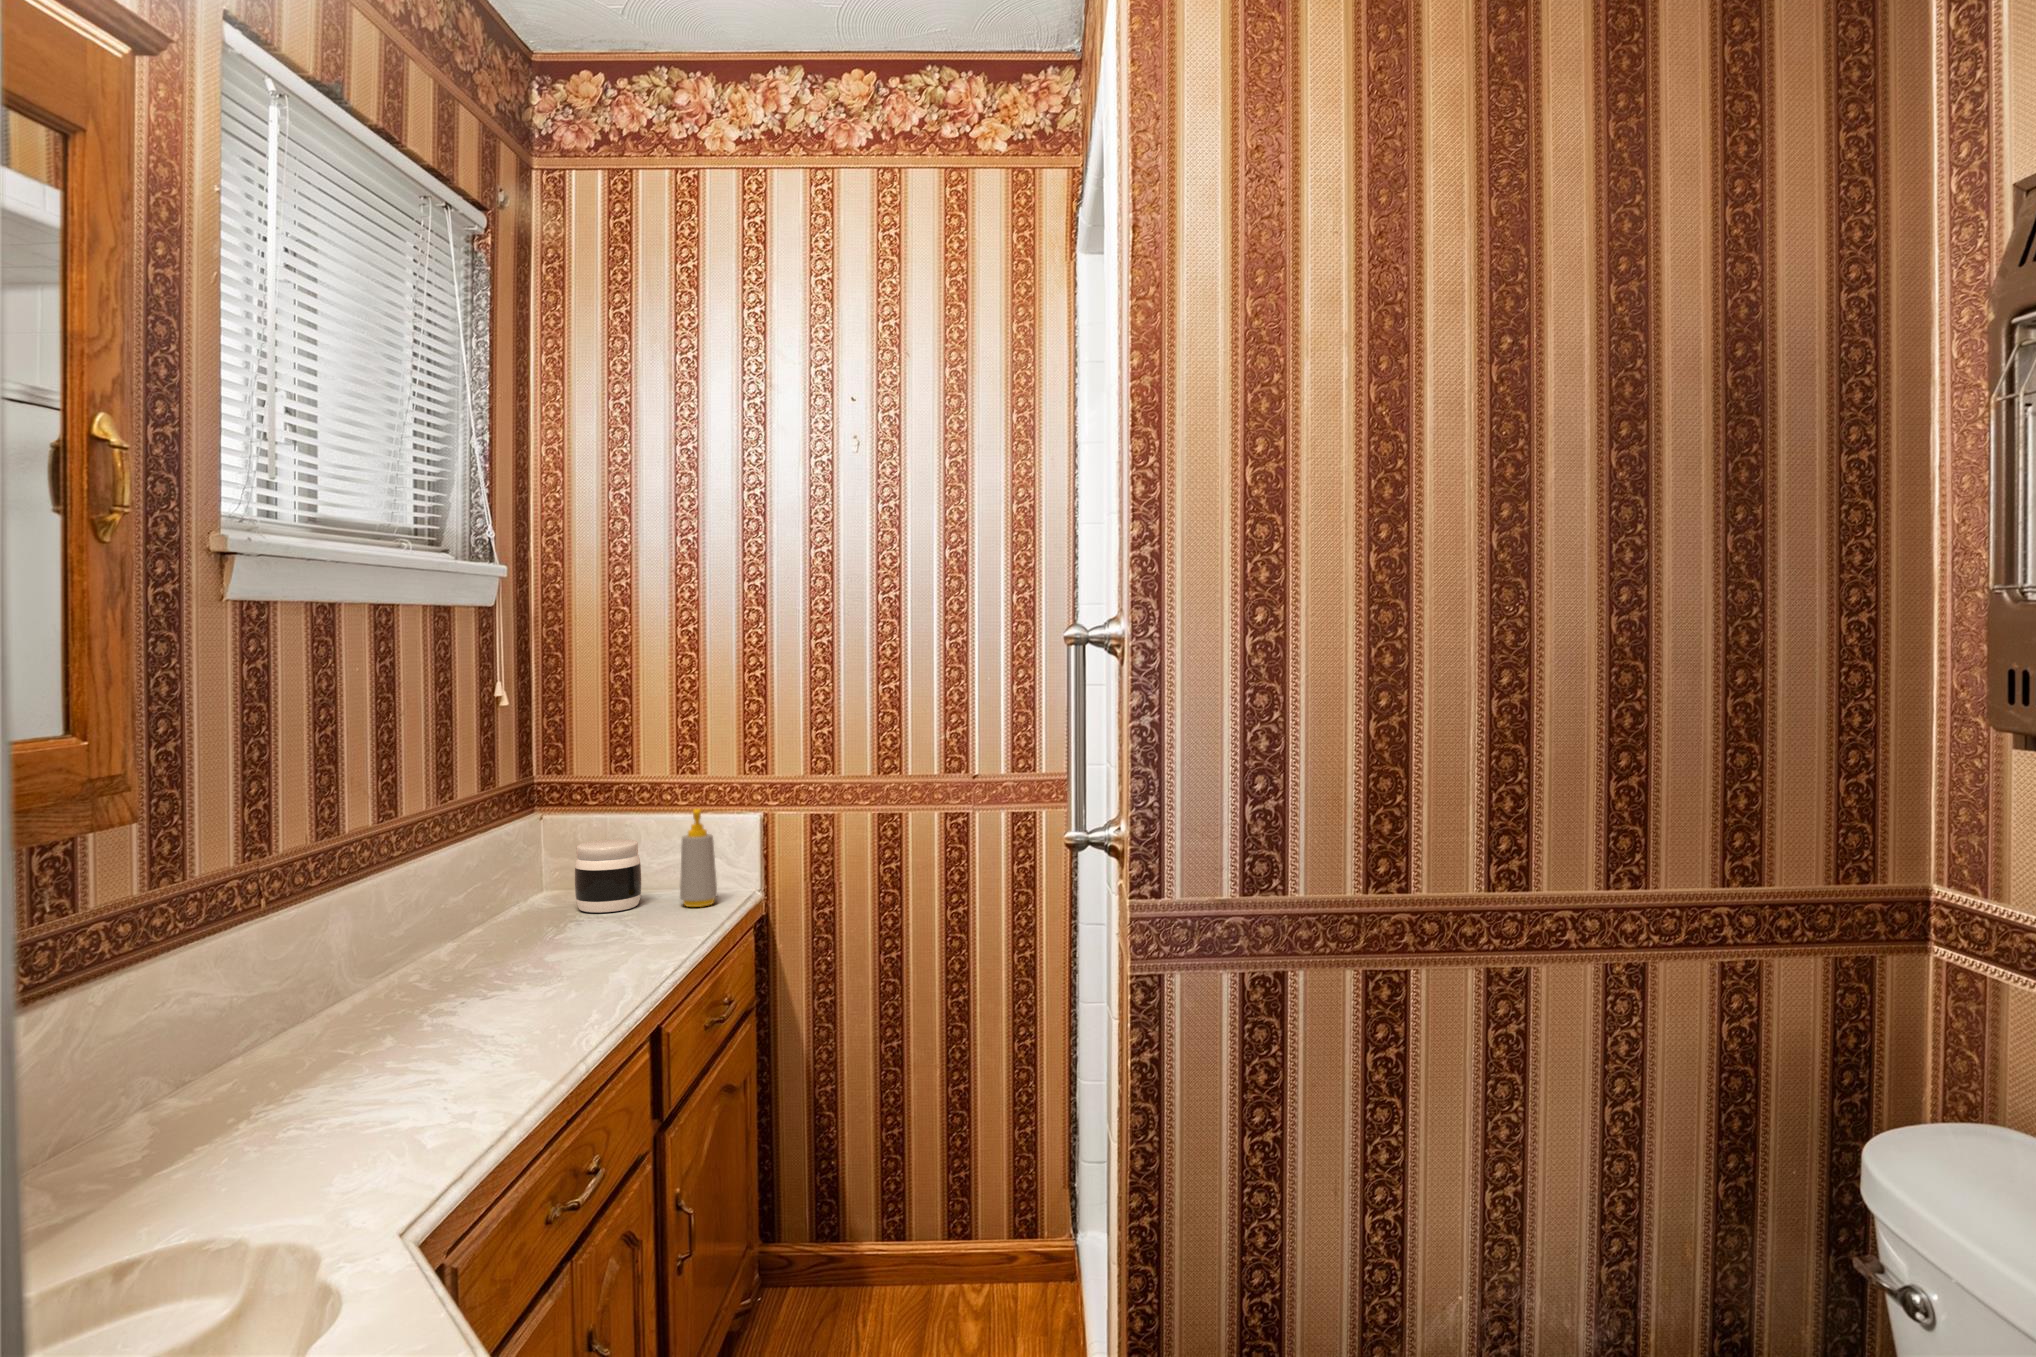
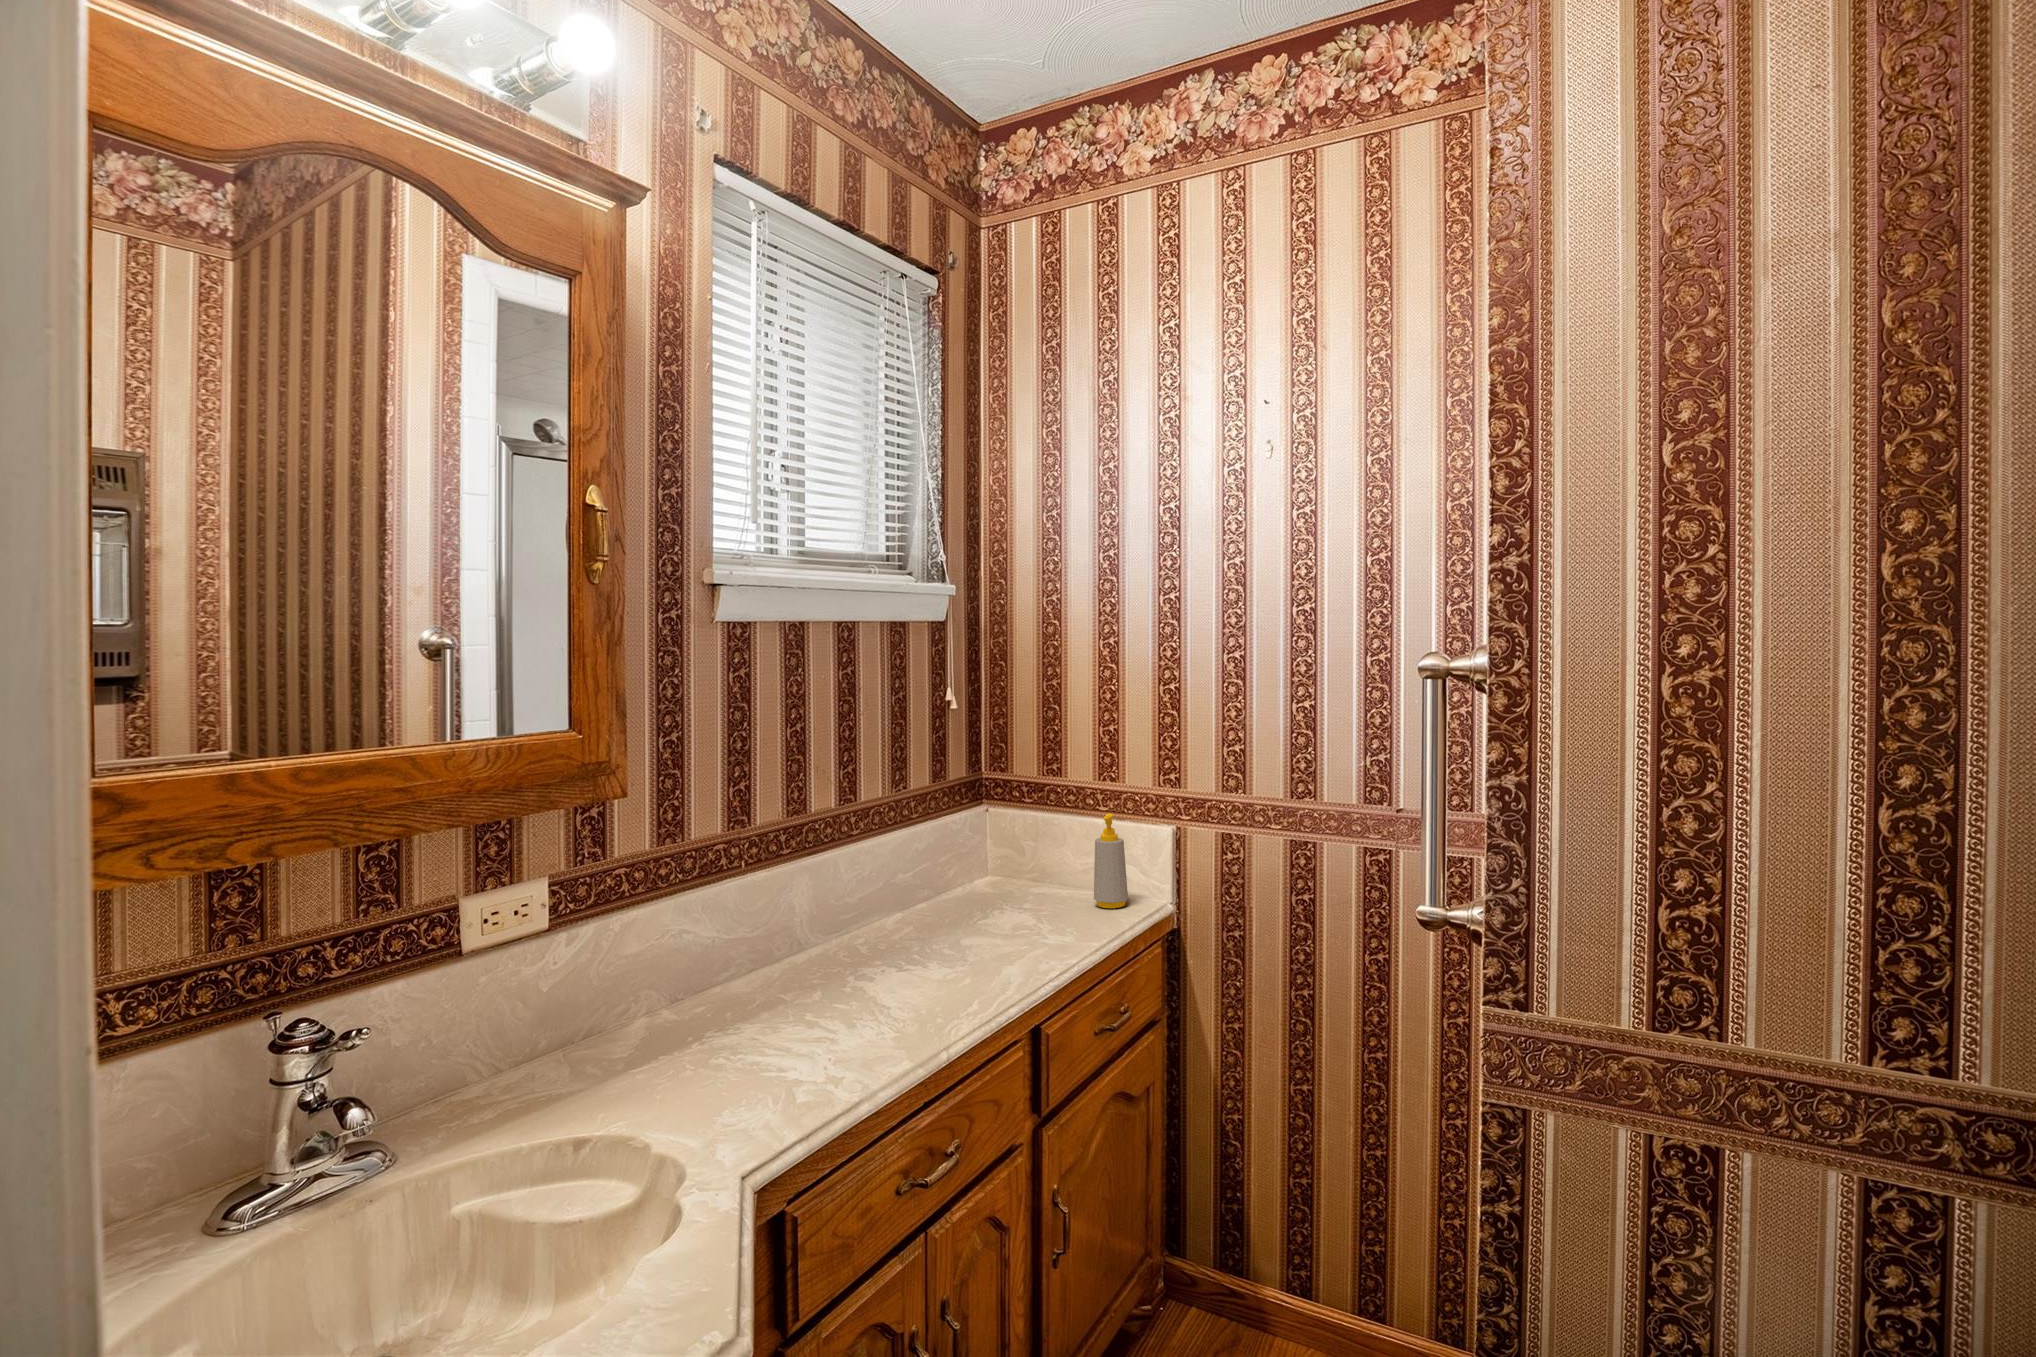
jar: present [575,839,641,912] -> none [1005,836,1062,904]

